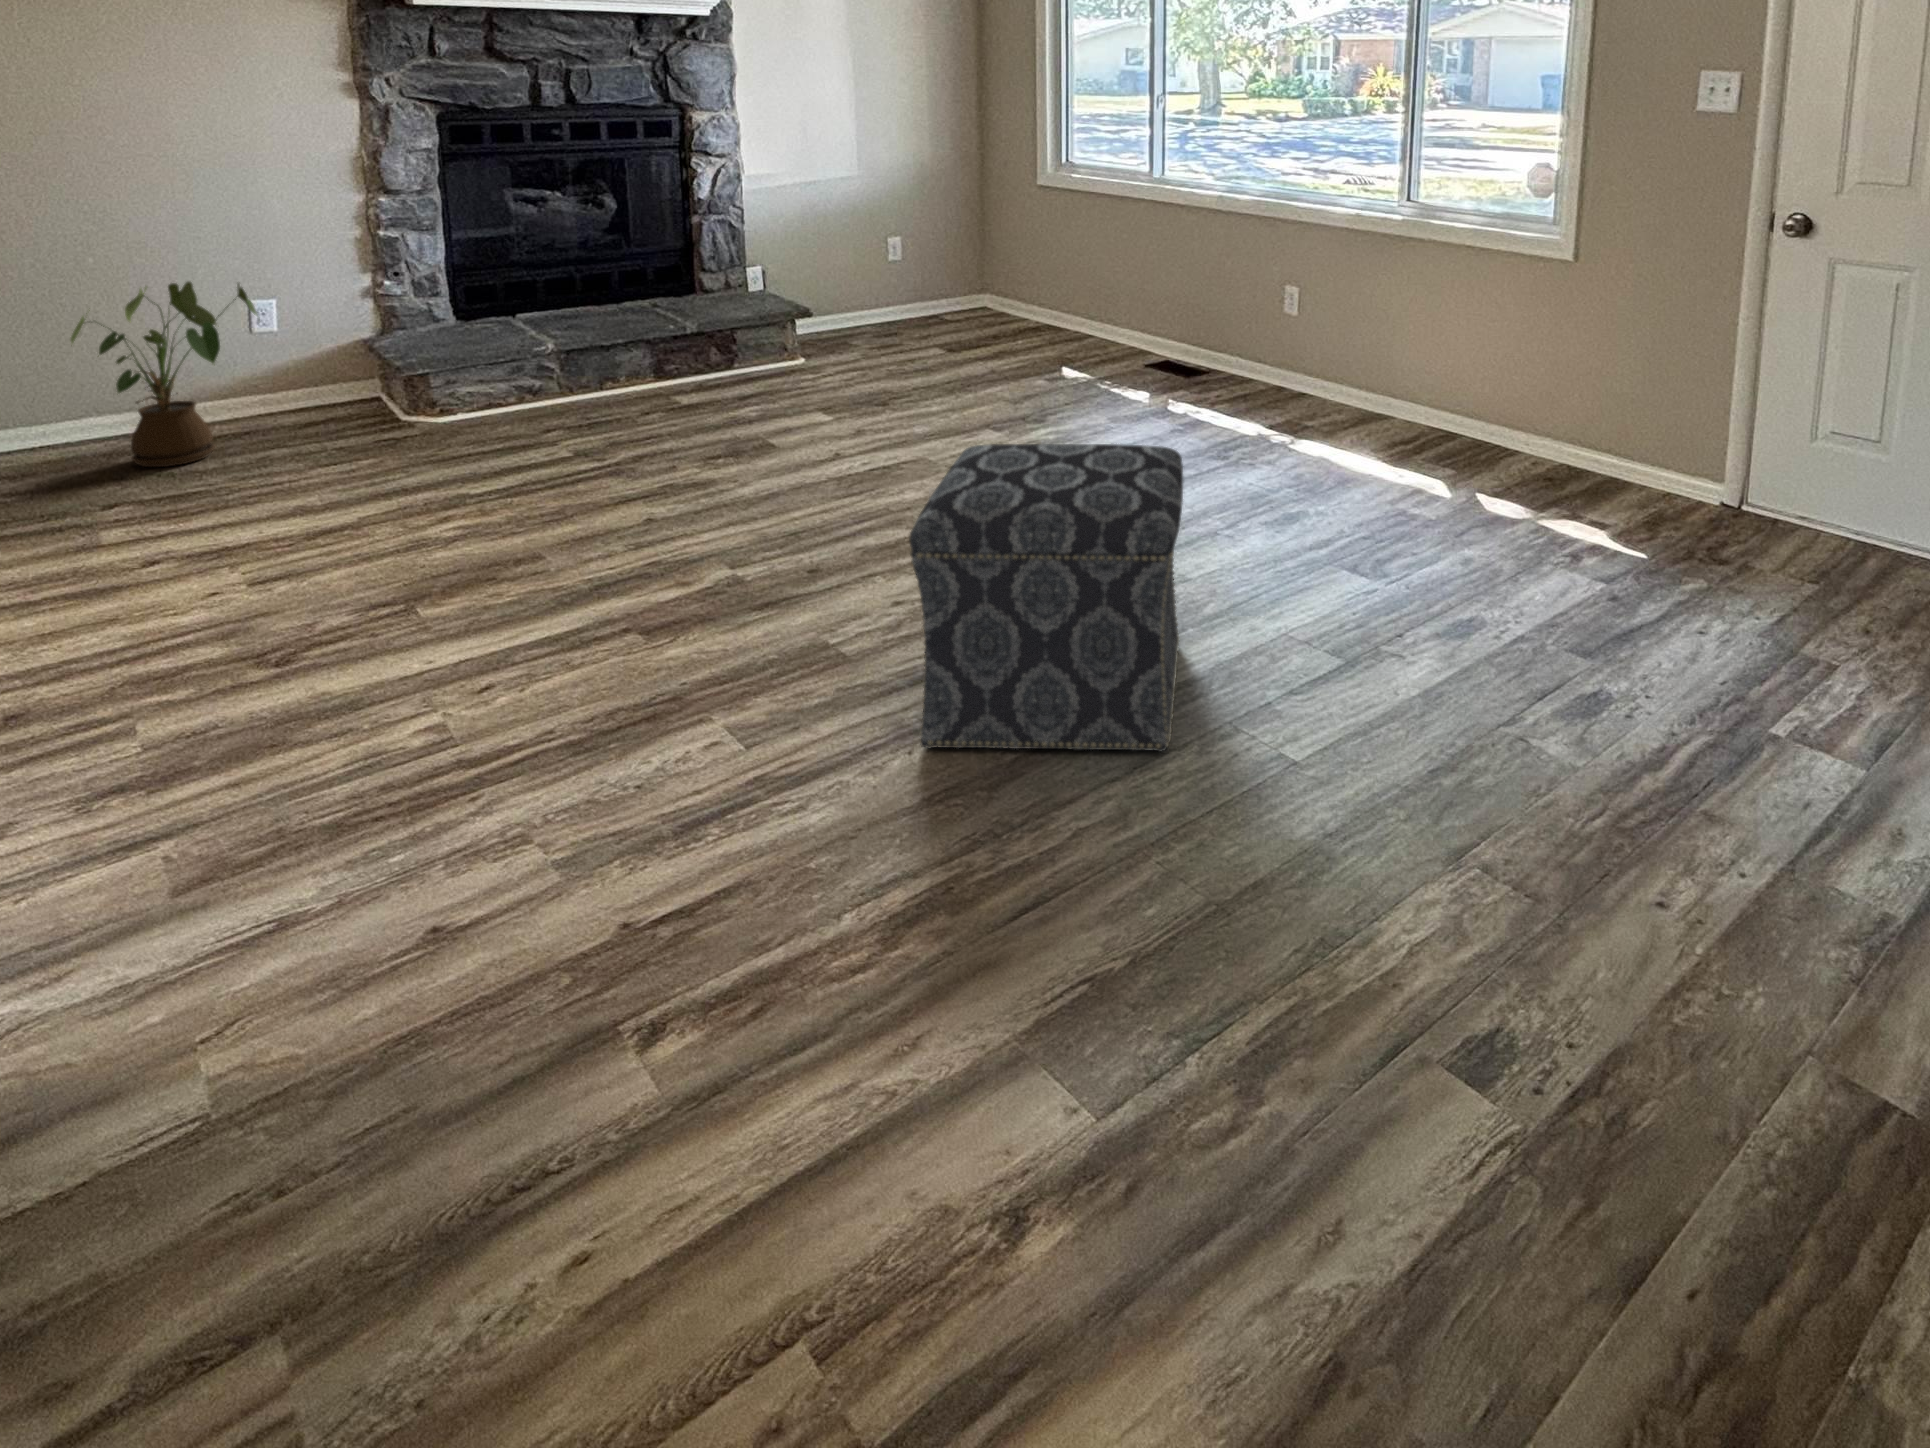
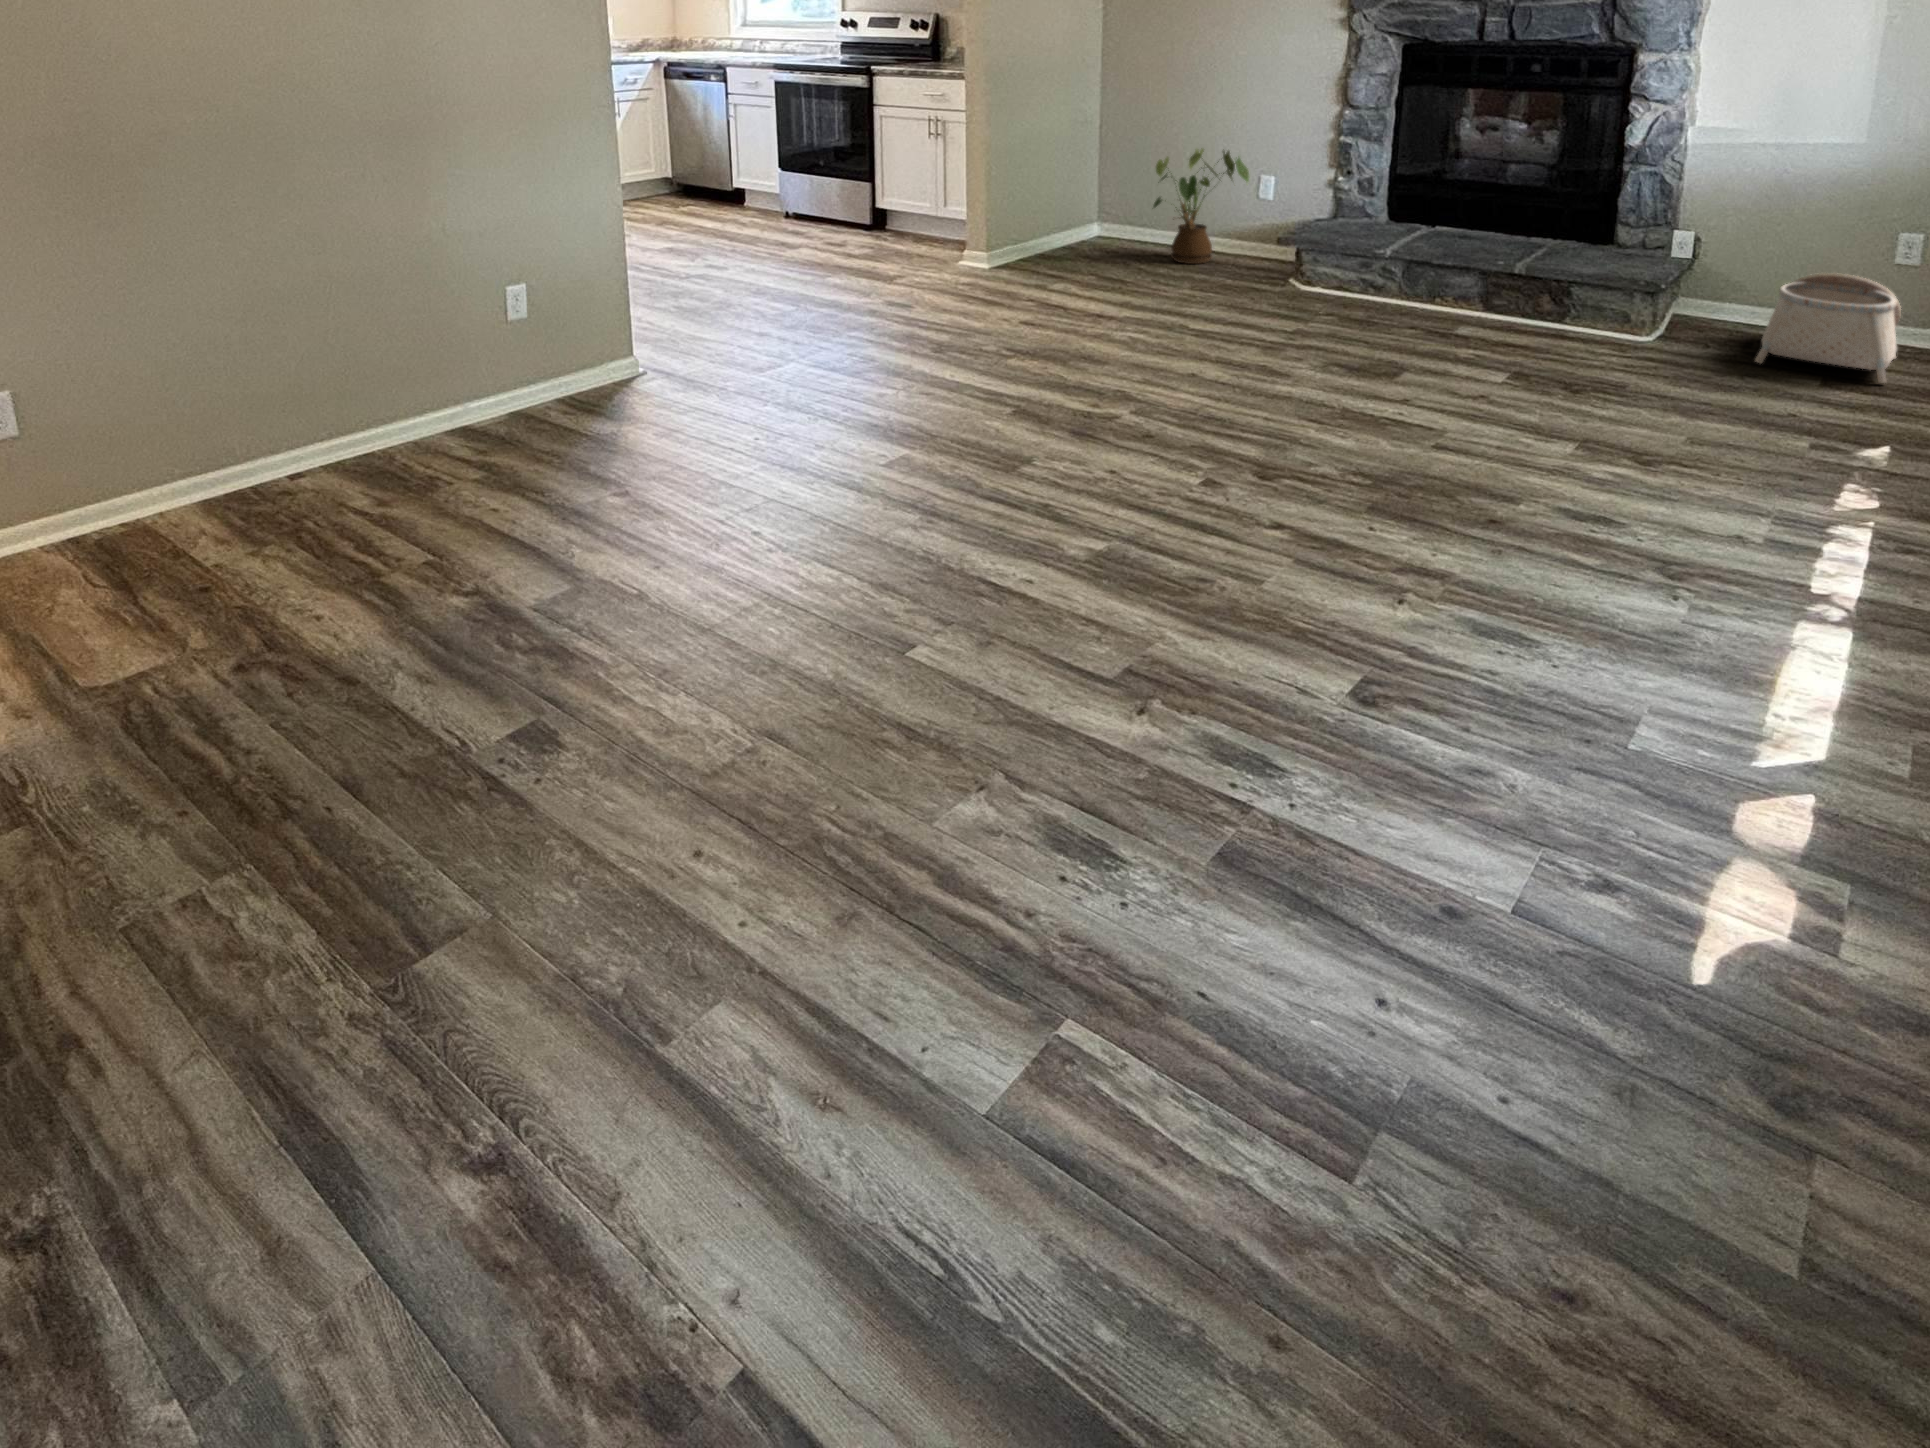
basket: none [852,278,973,359] -> present [1755,273,1901,383]
ottoman: present [909,444,1183,752] -> none [890,343,1124,598]

